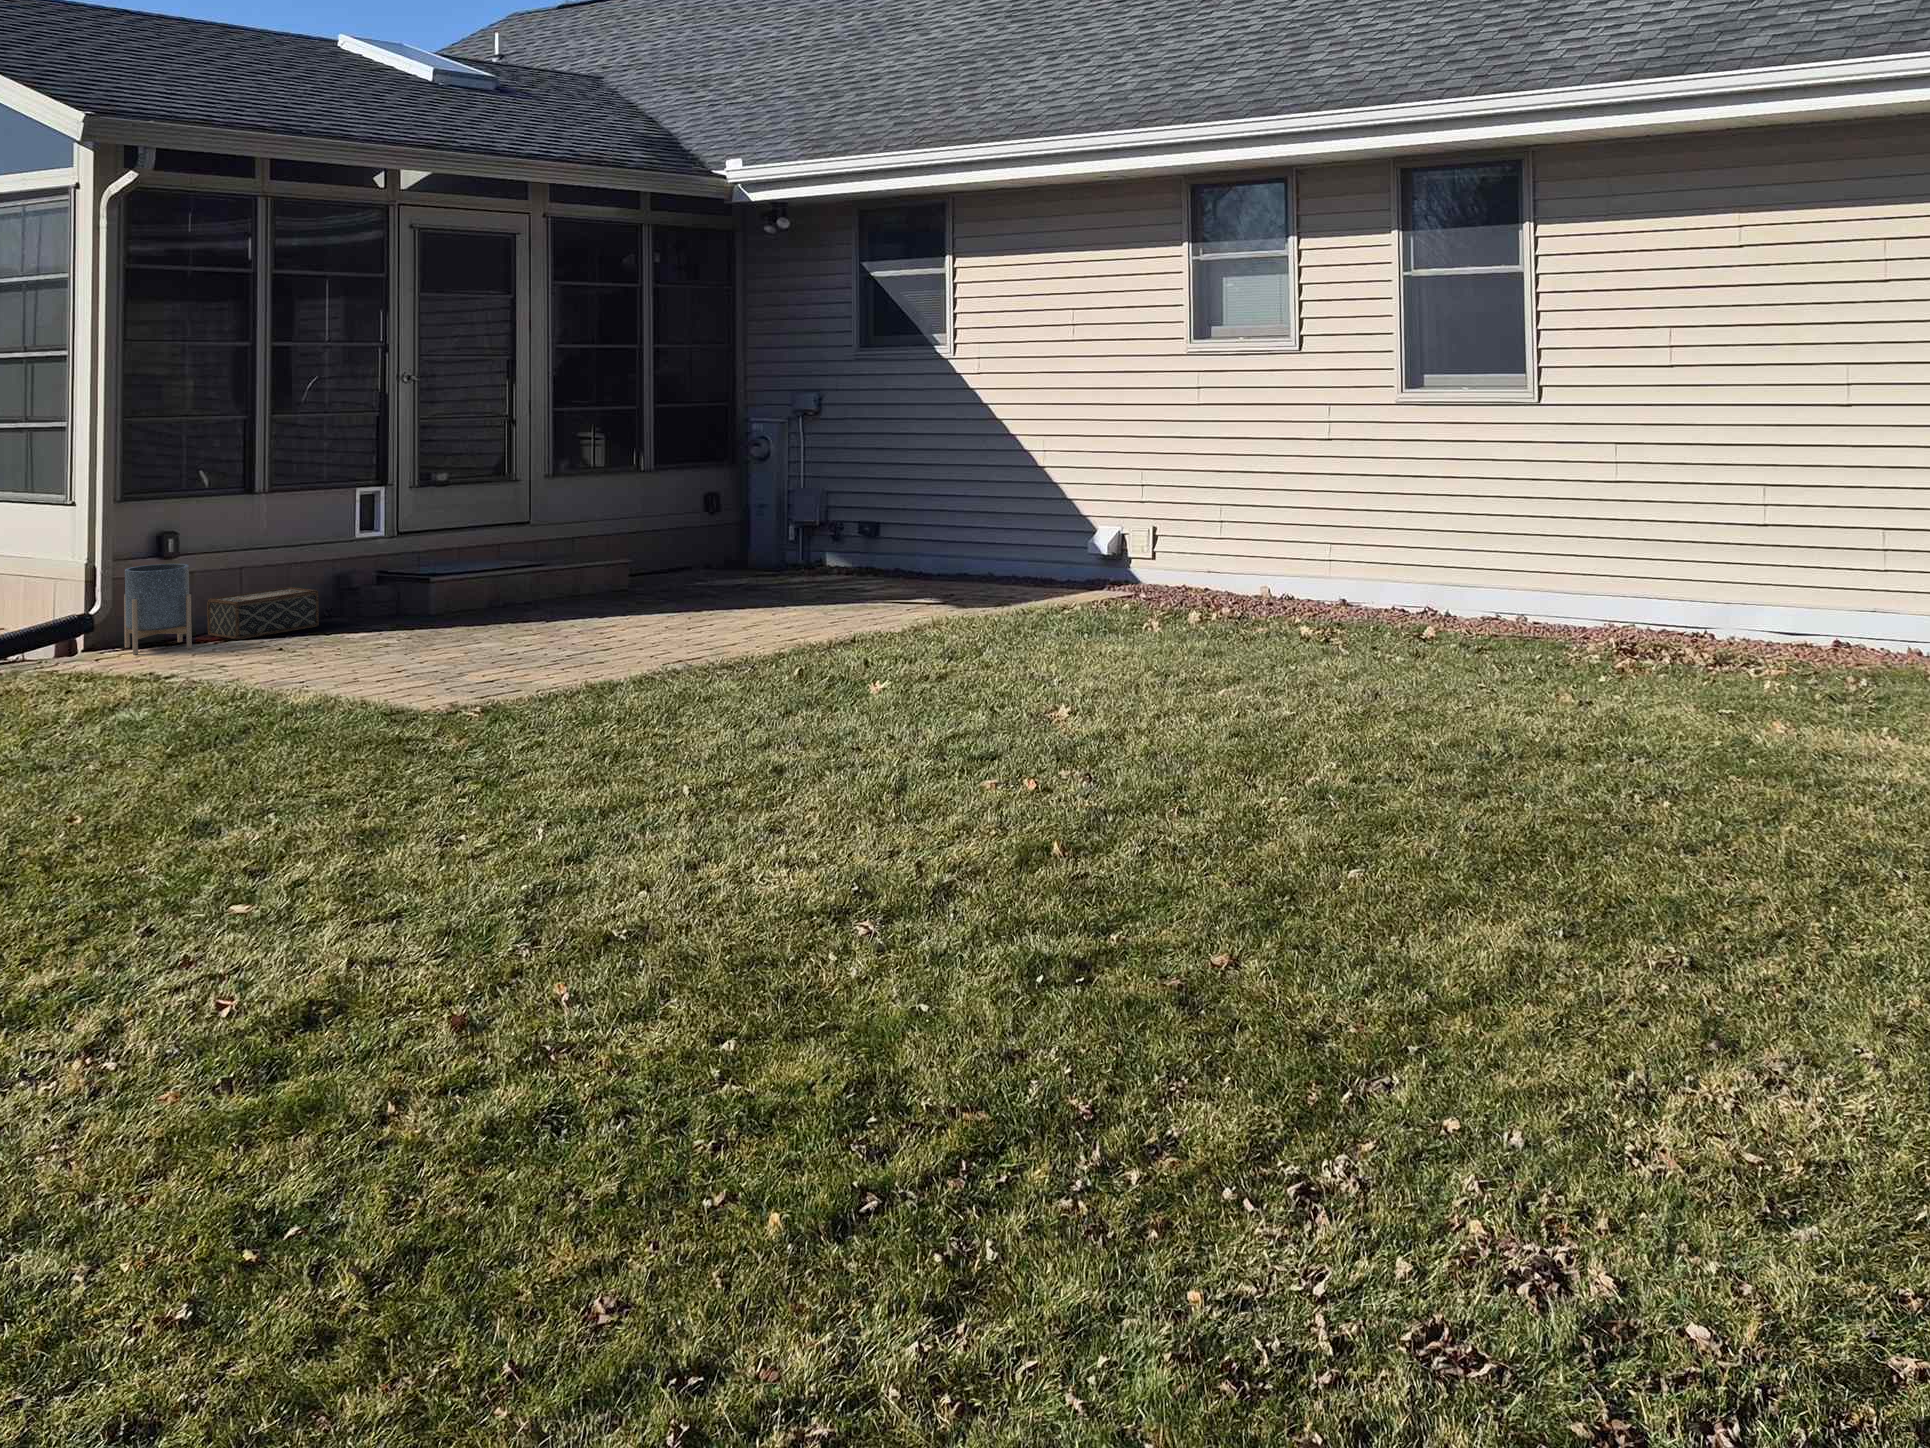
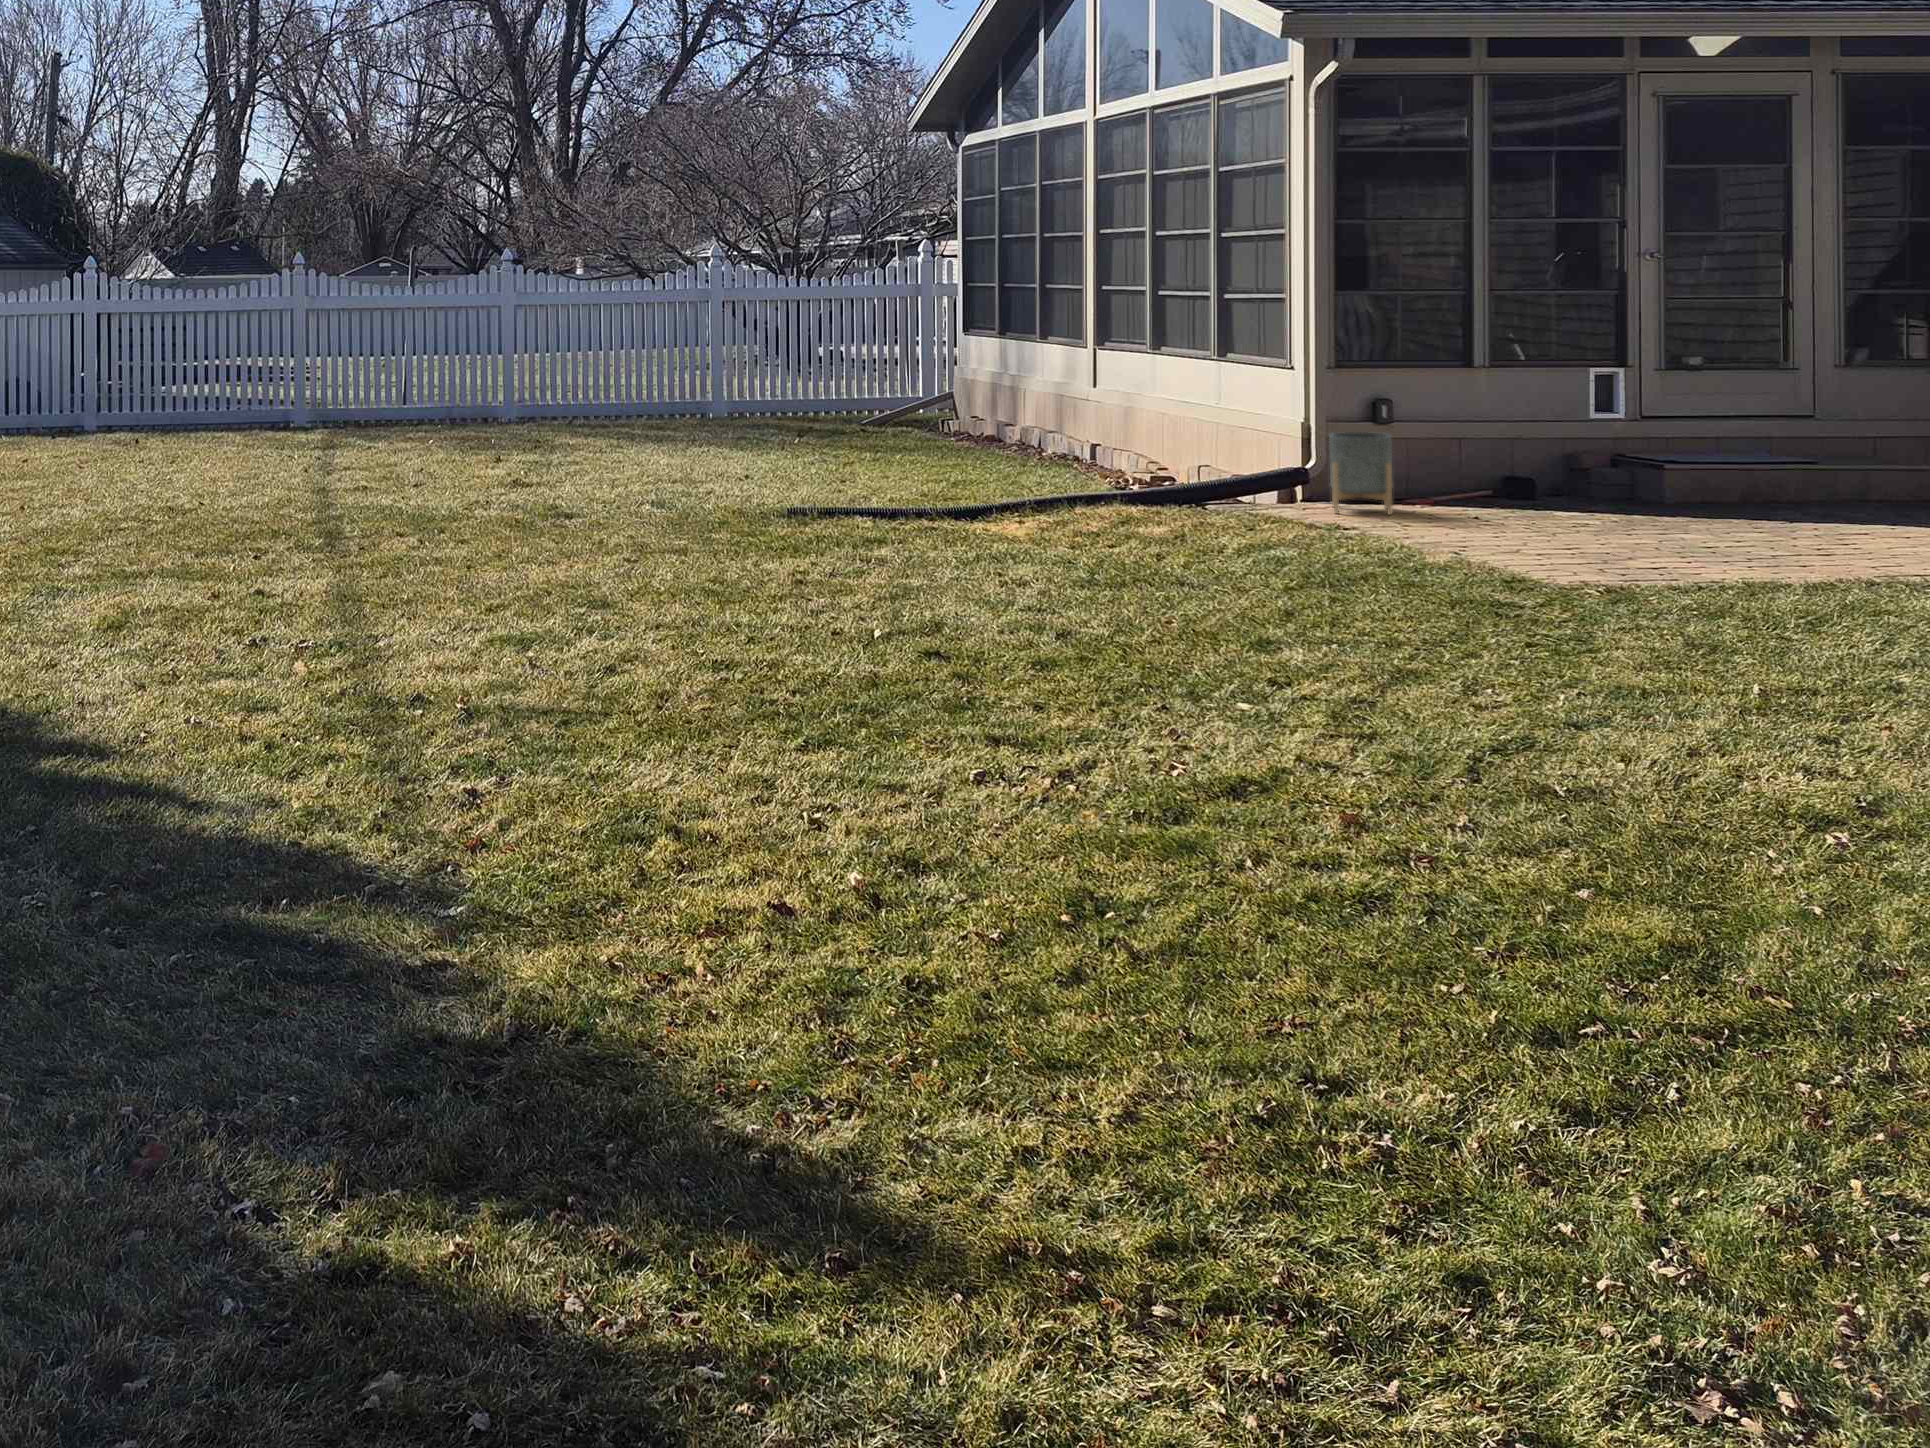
woven basket: present [207,587,319,639] -> none [1417,468,1538,513]

